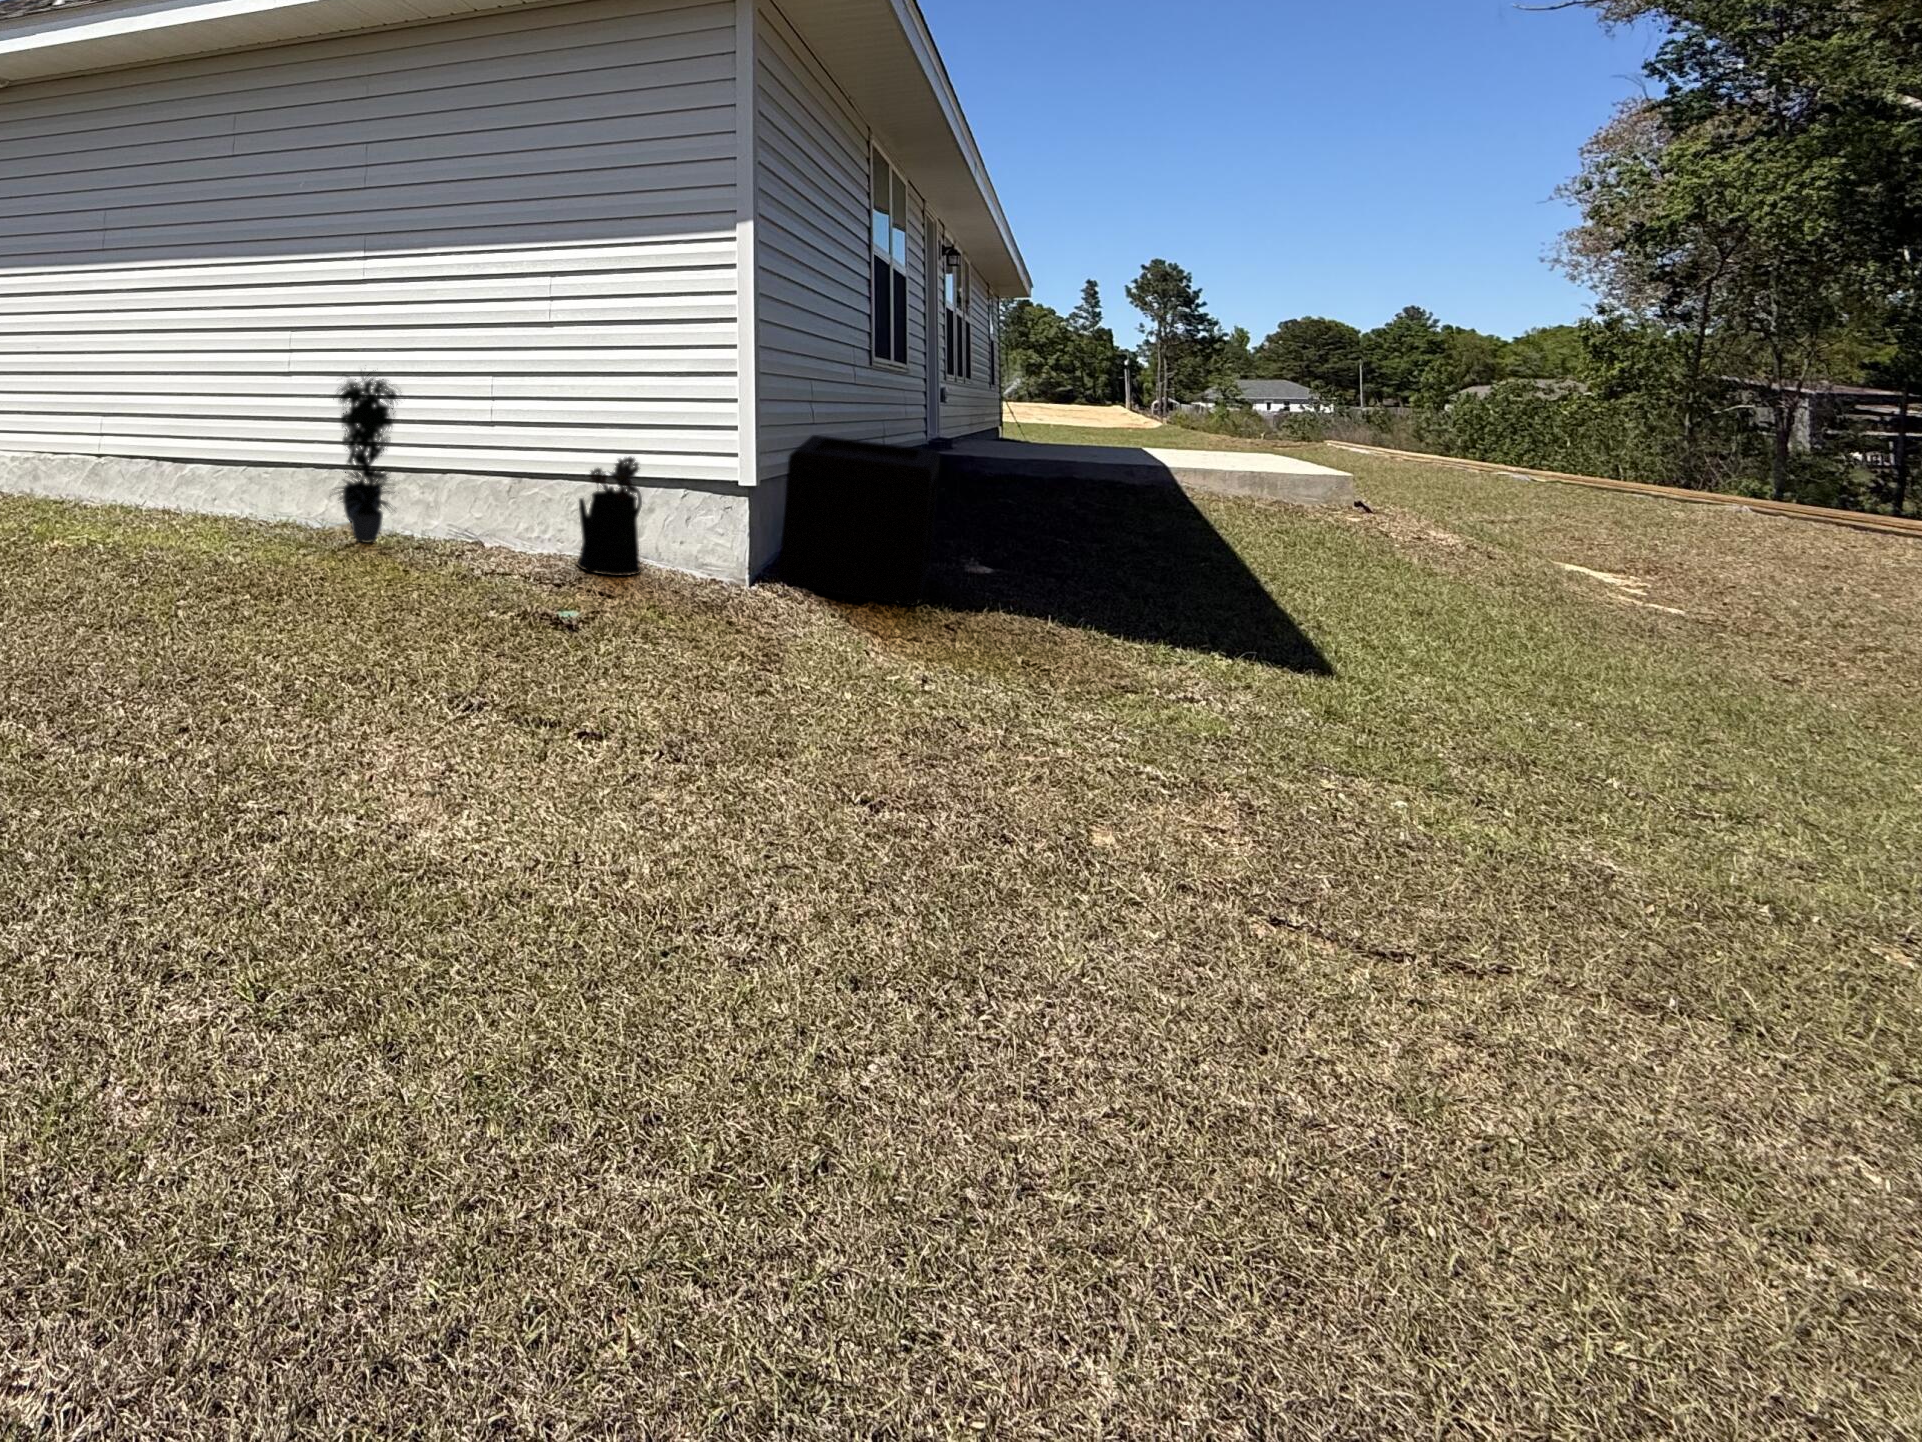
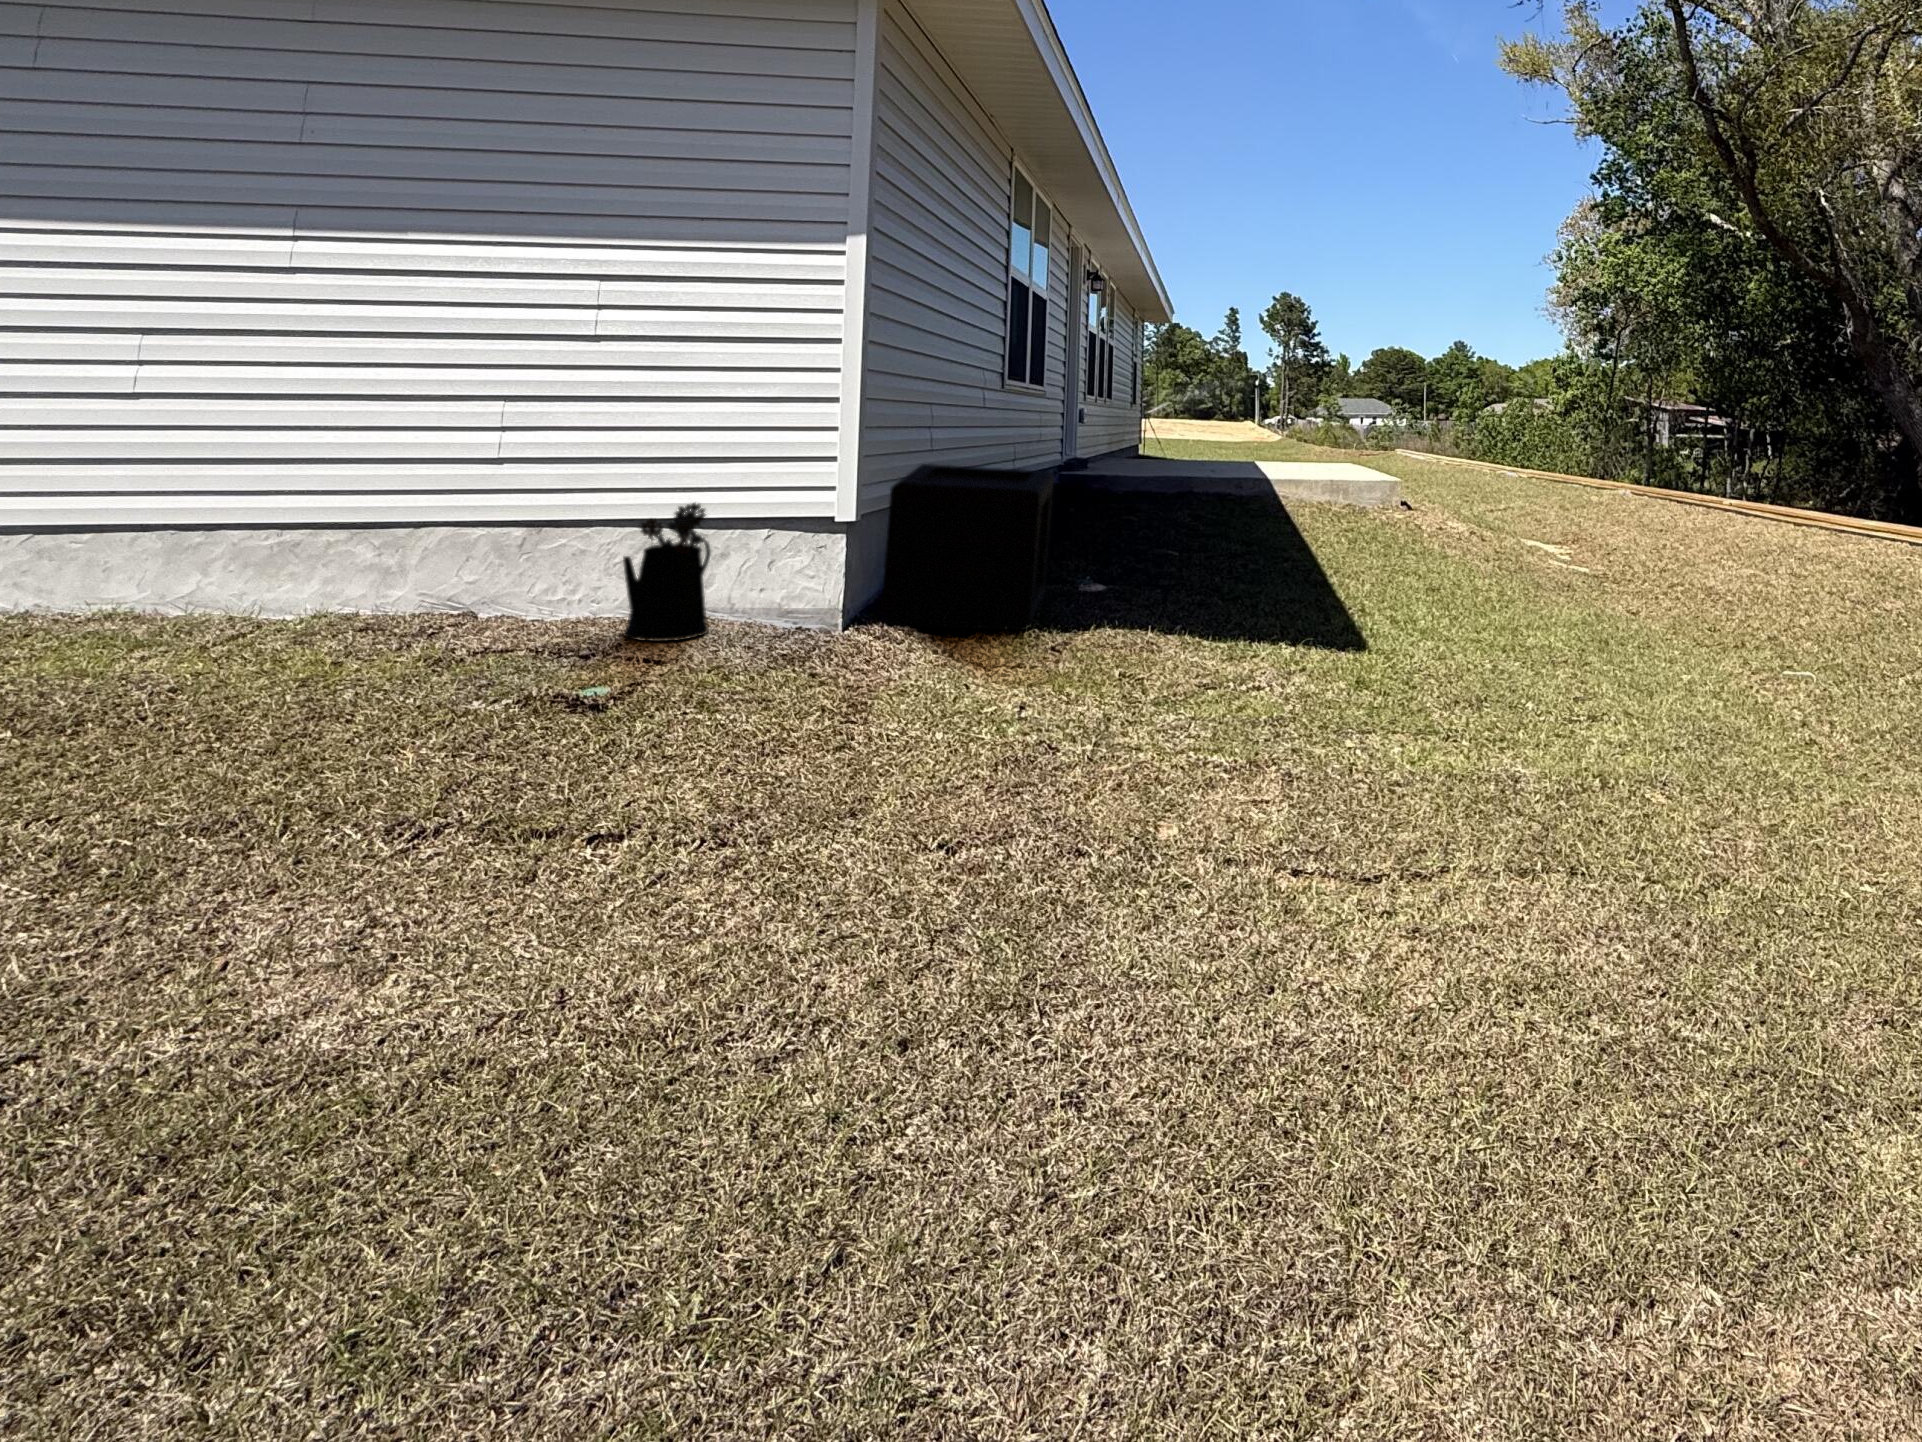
potted plant: present [336,372,397,543] -> none [242,409,374,641]

